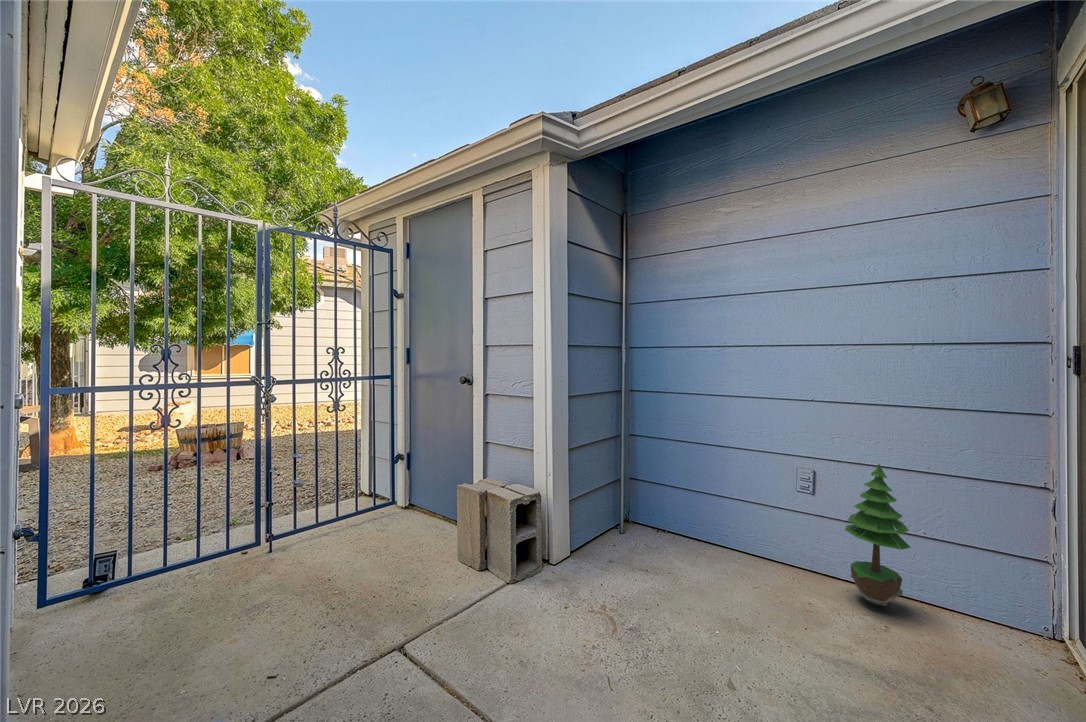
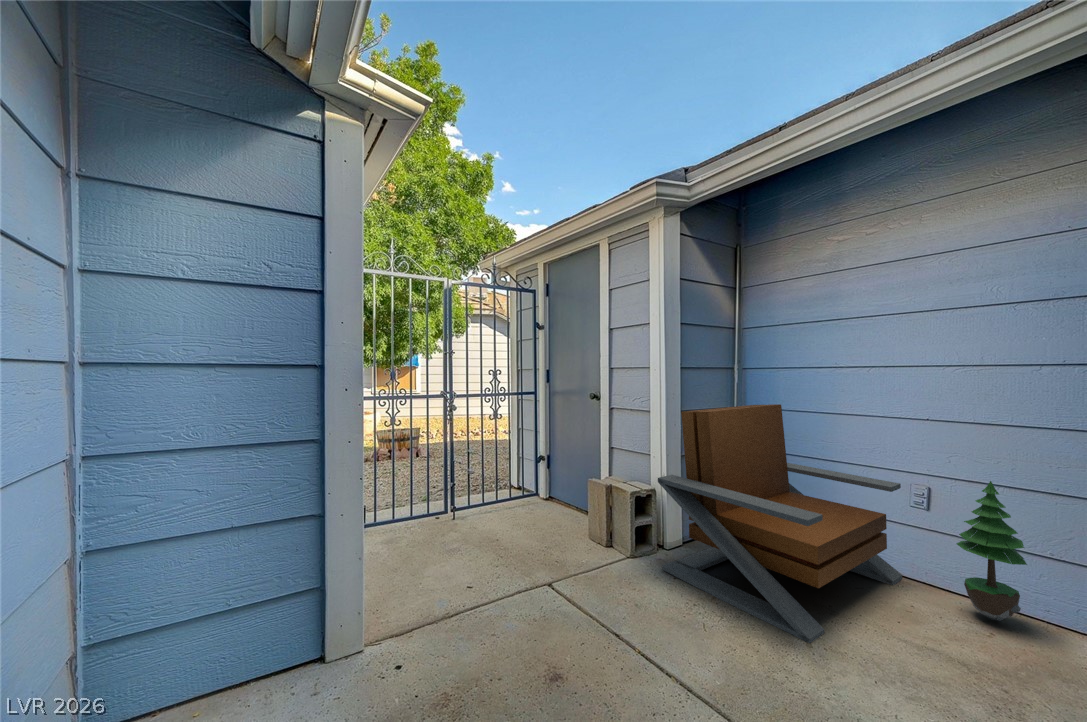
lounge chair: none [545,388,786,683] -> present [658,404,902,643]

